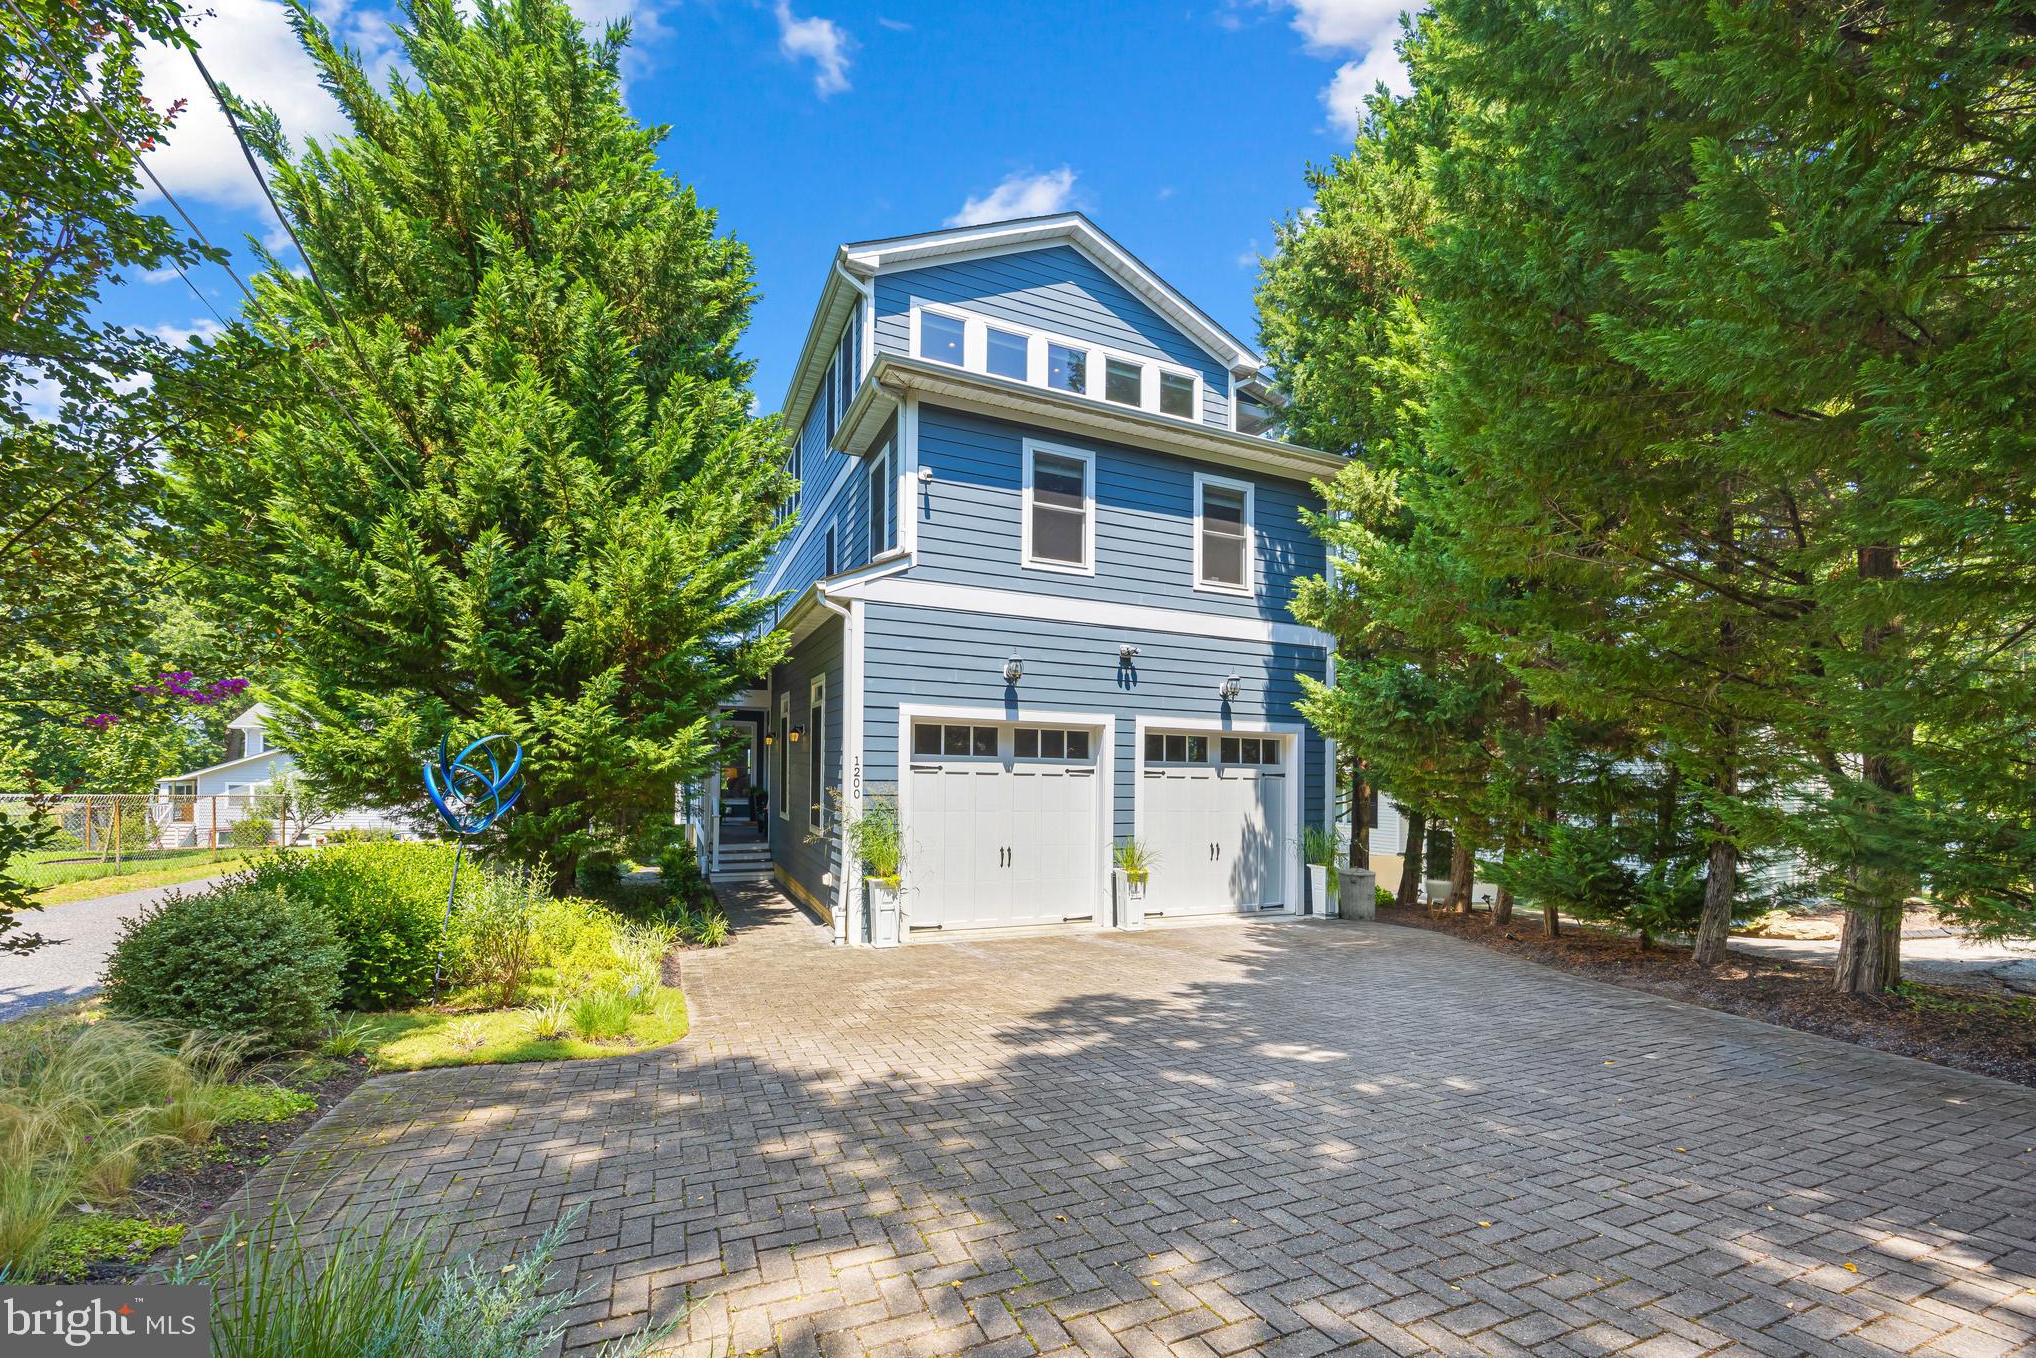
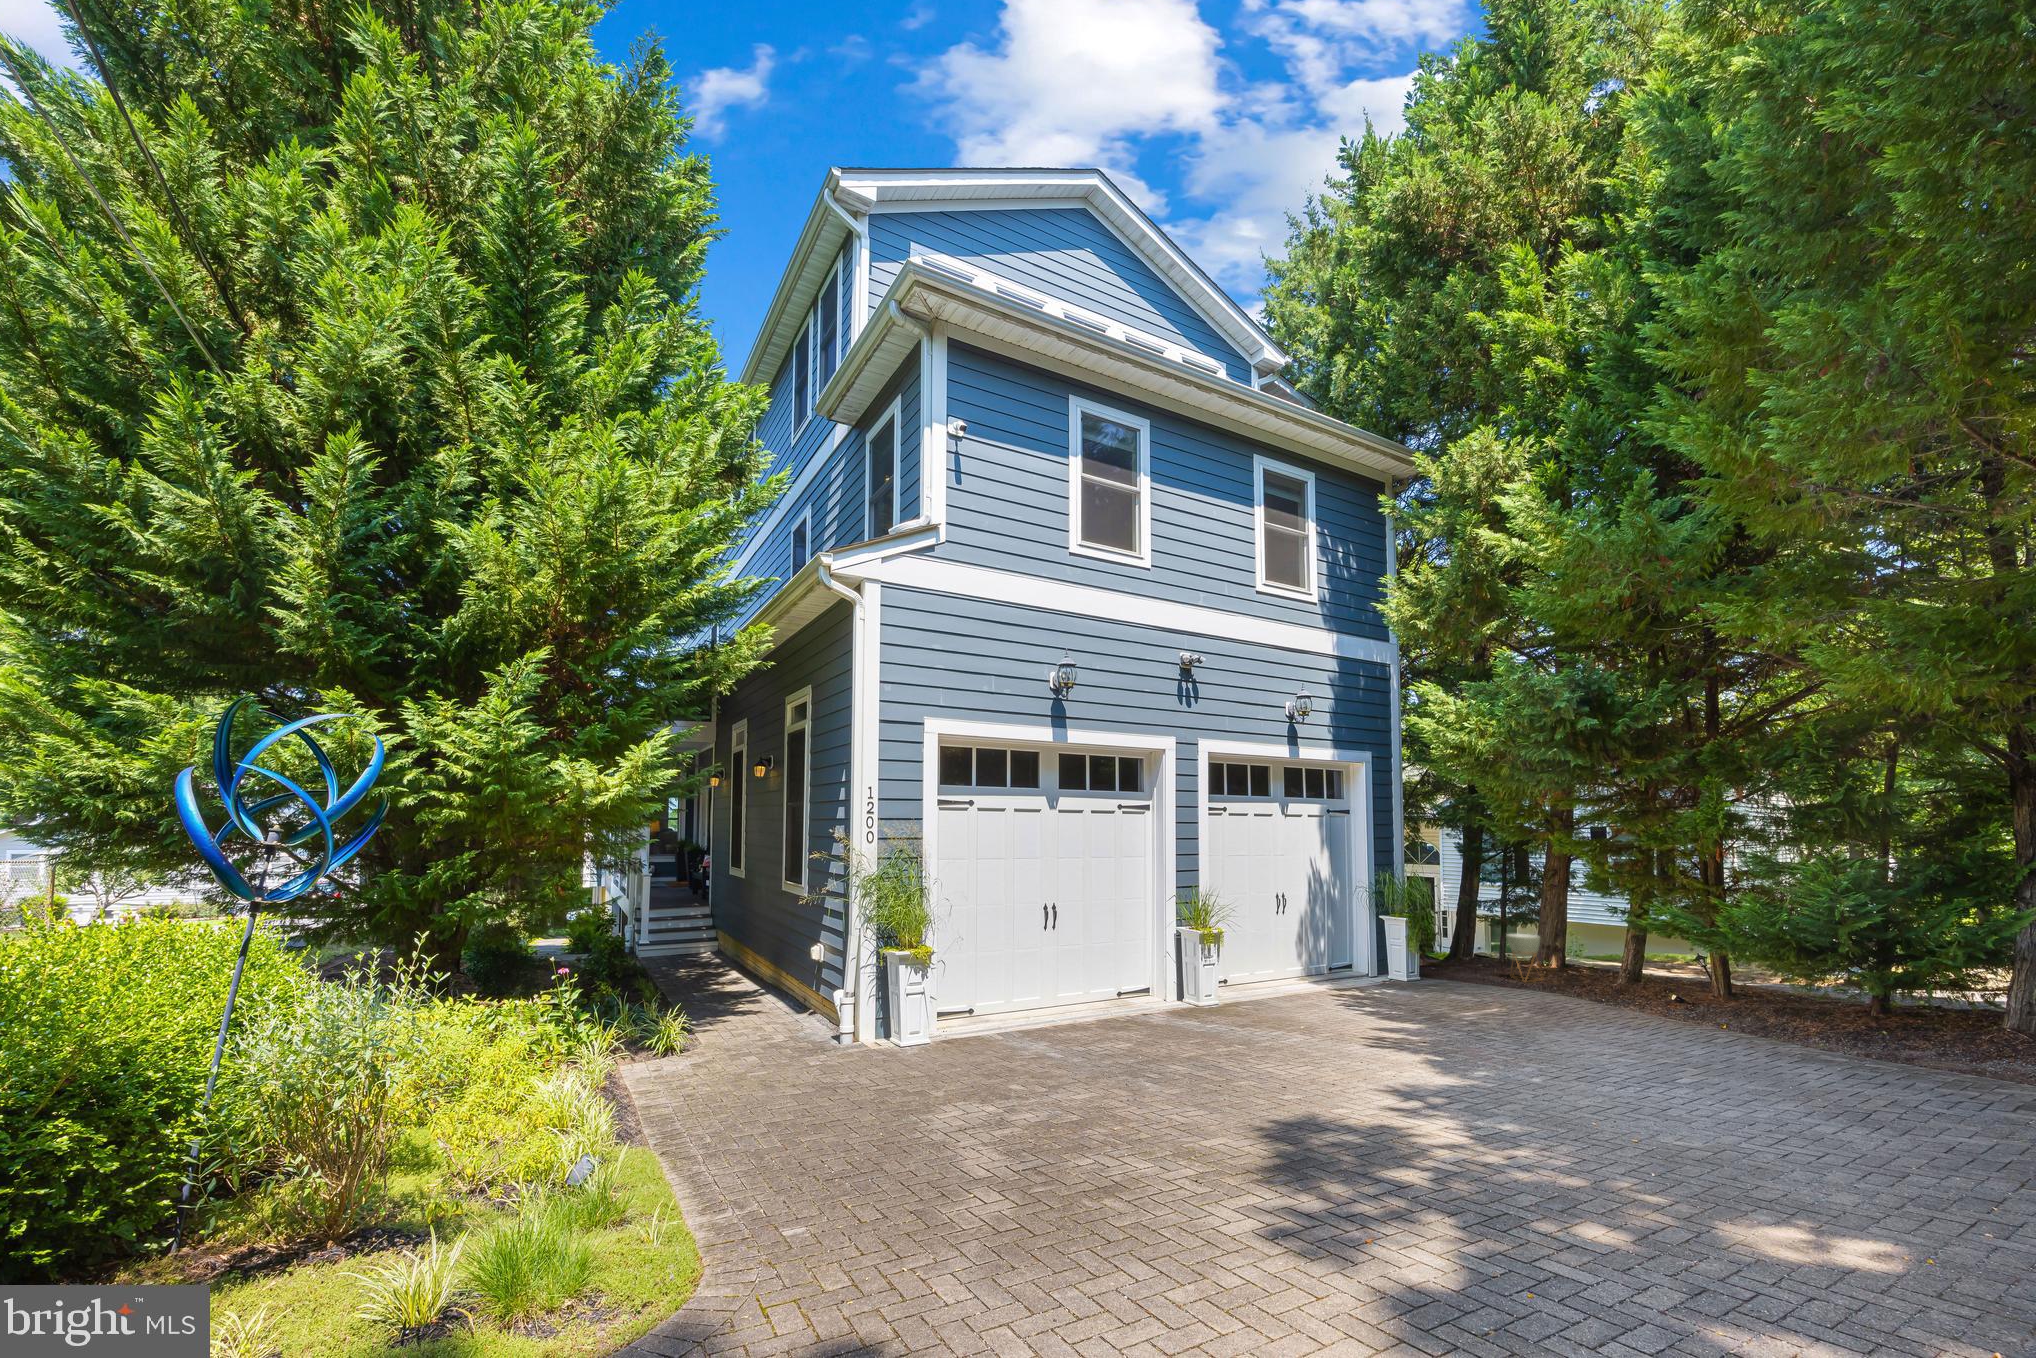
trash can: present [1338,866,1376,921] -> none [1411,919,1459,985]

